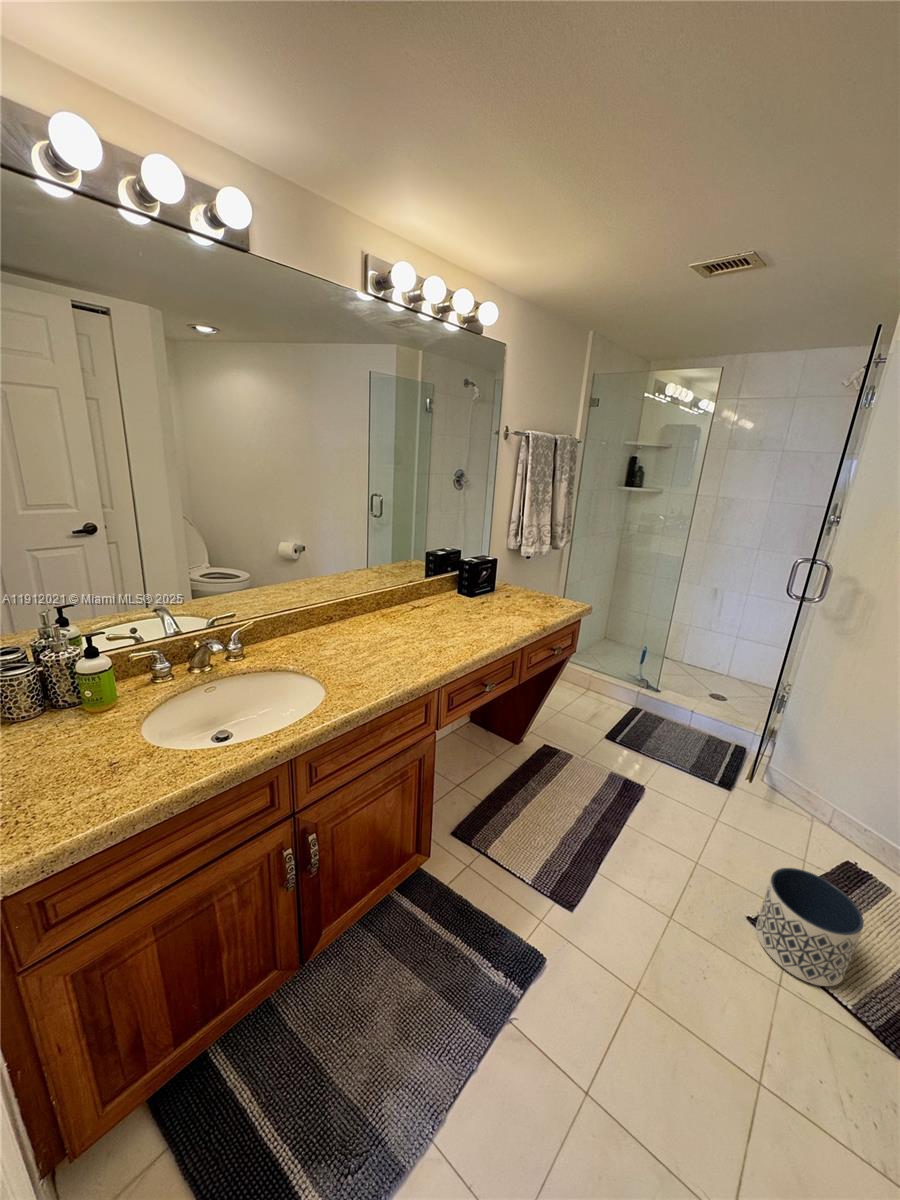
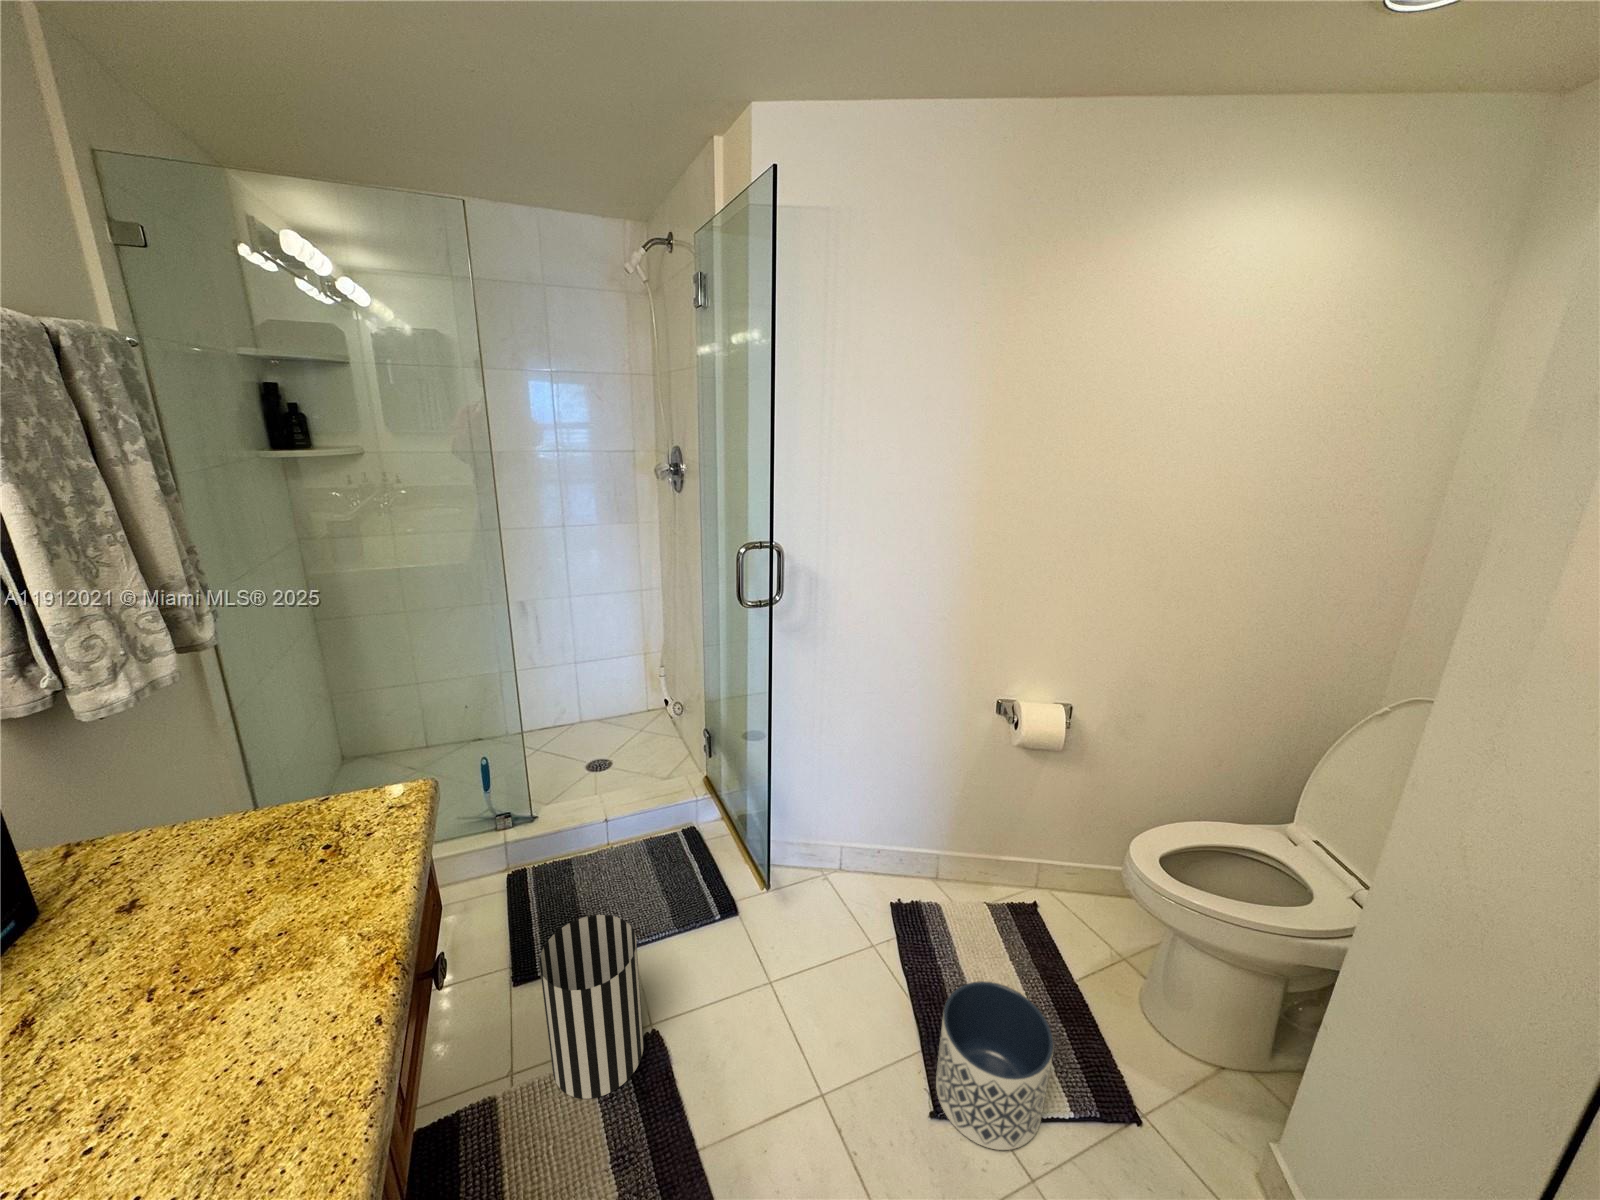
wastebasket: none [593,706,648,786] -> present [539,915,643,1099]

